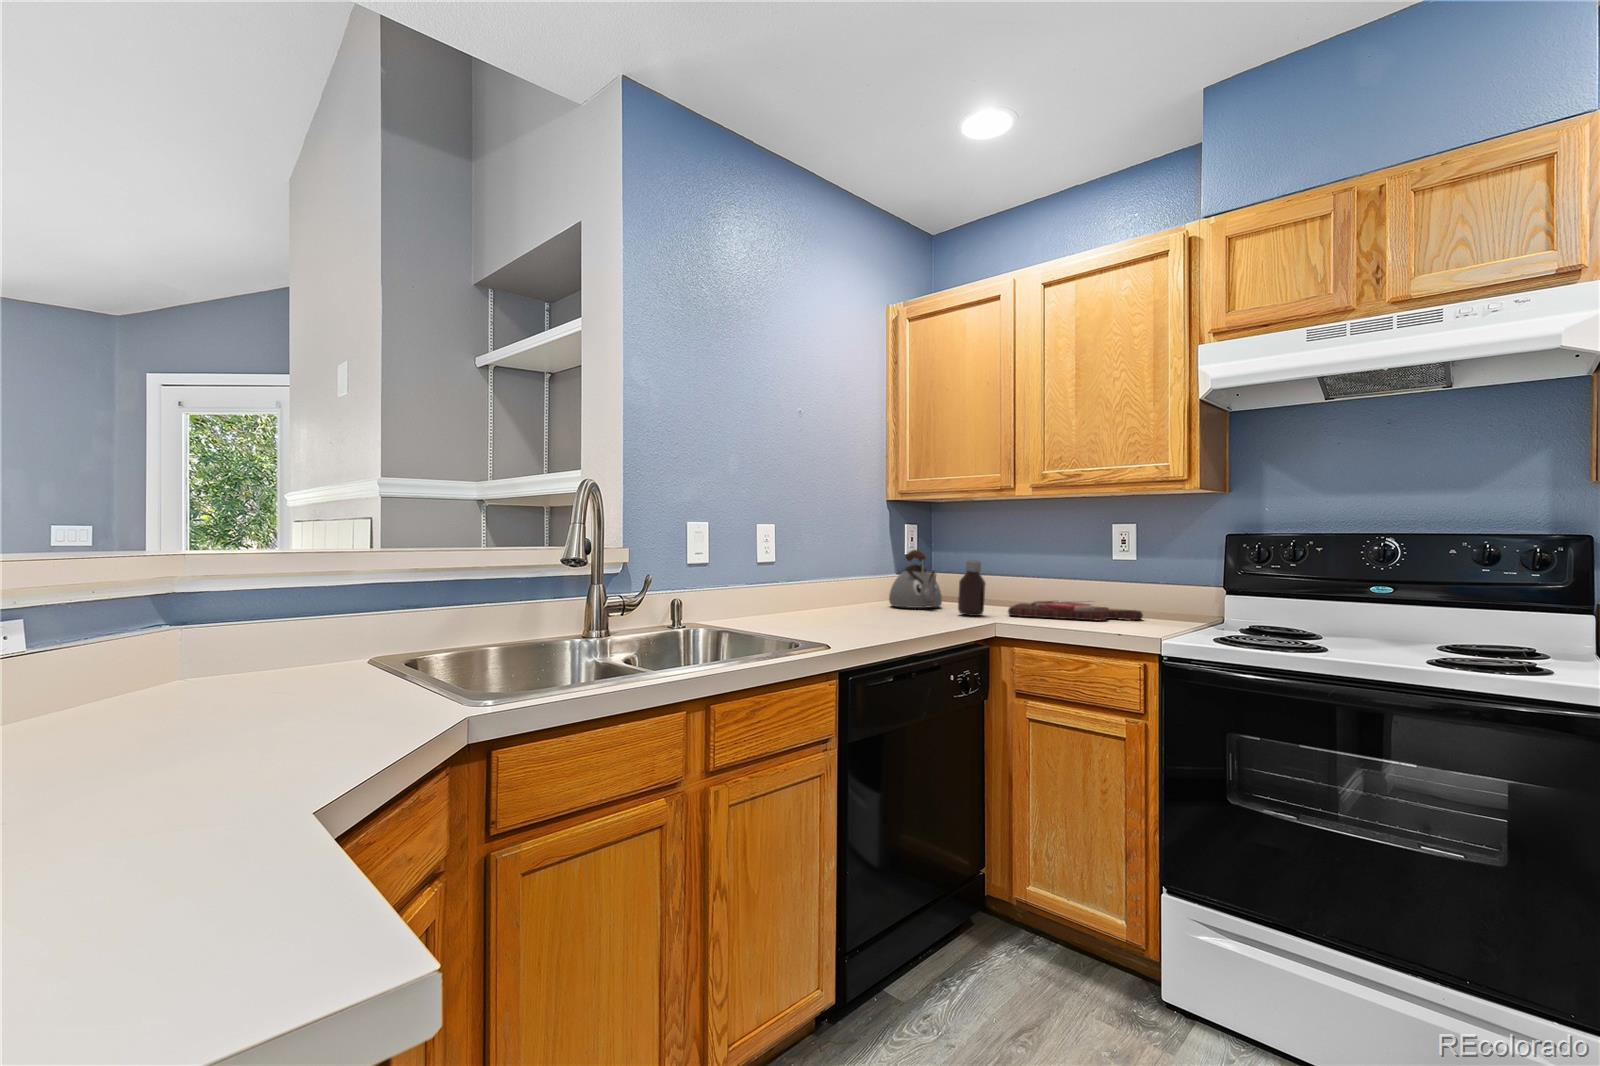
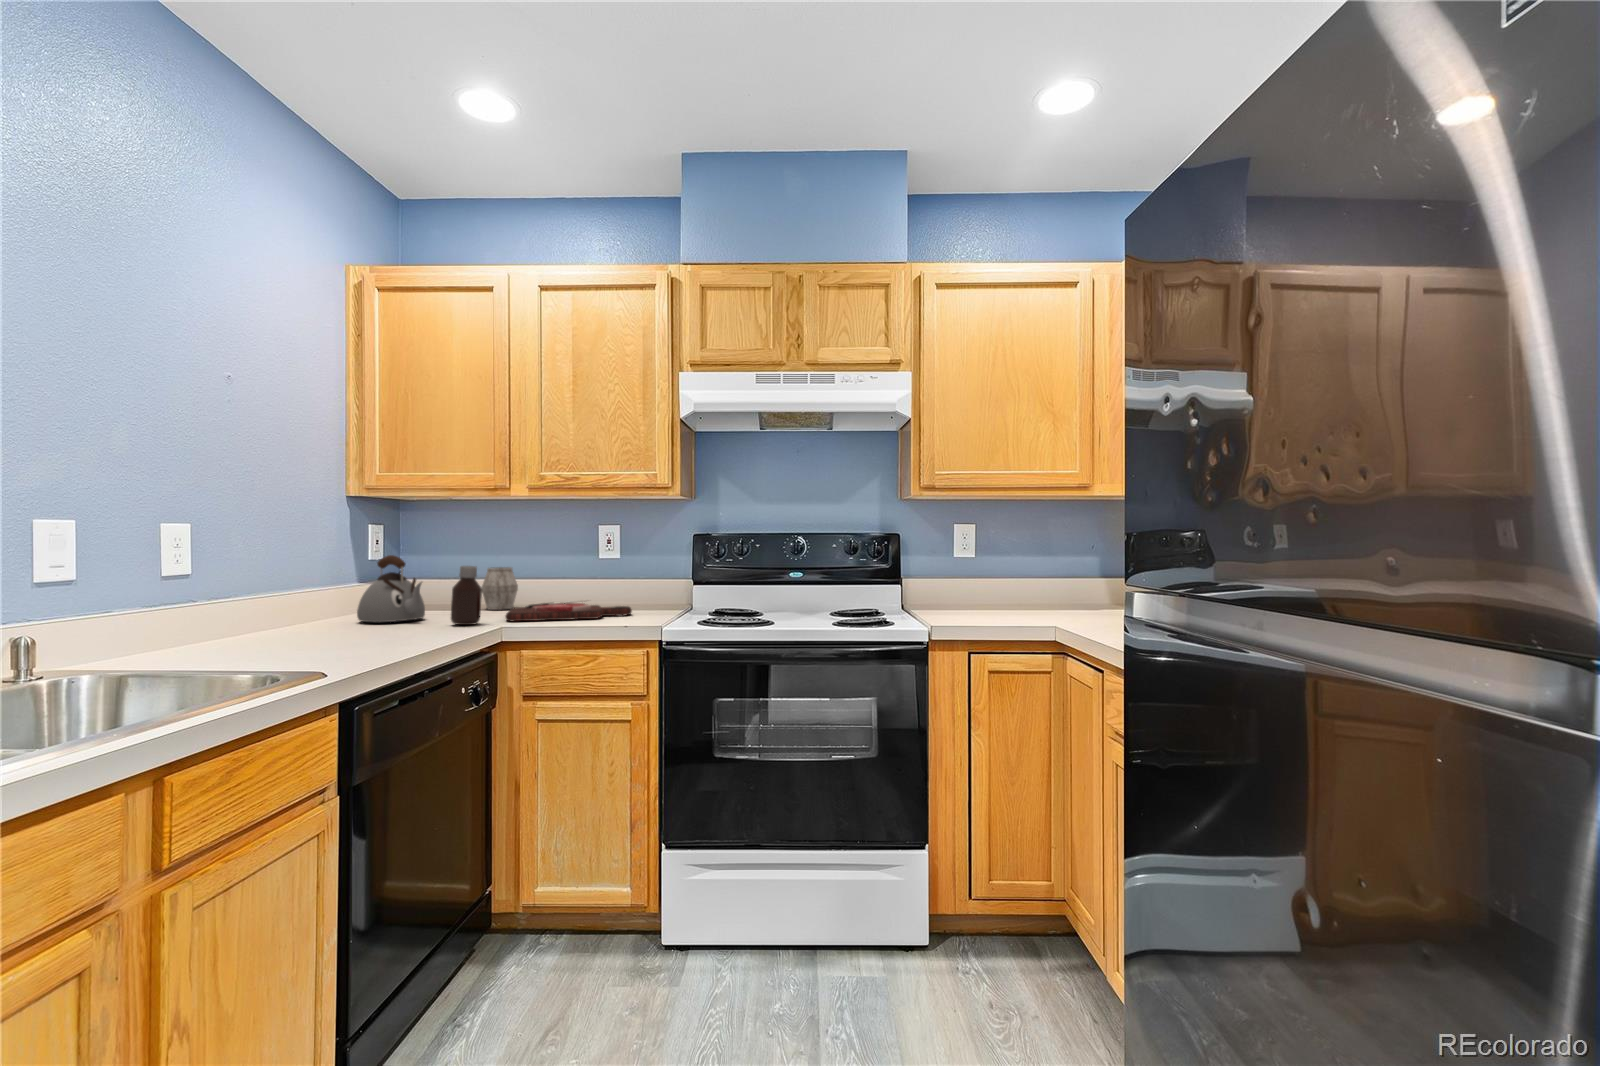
mug: none [995,564,1030,605] -> present [482,567,518,610]

